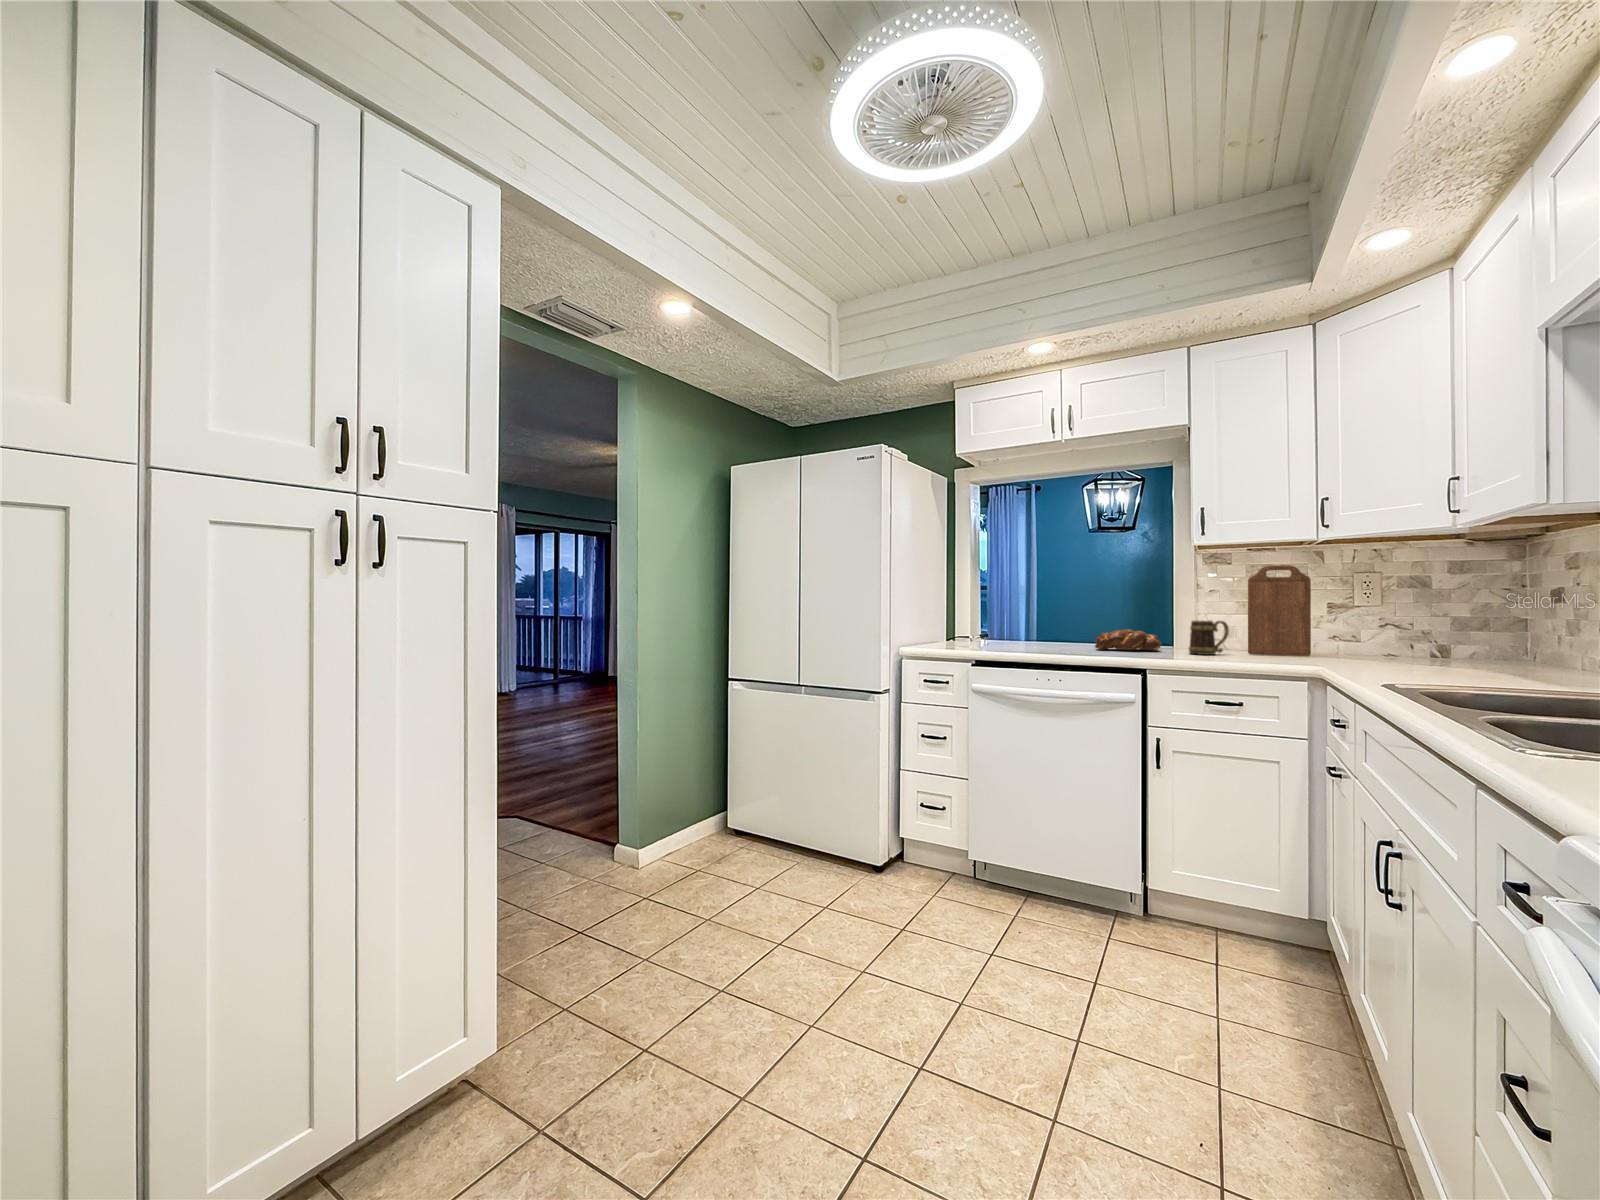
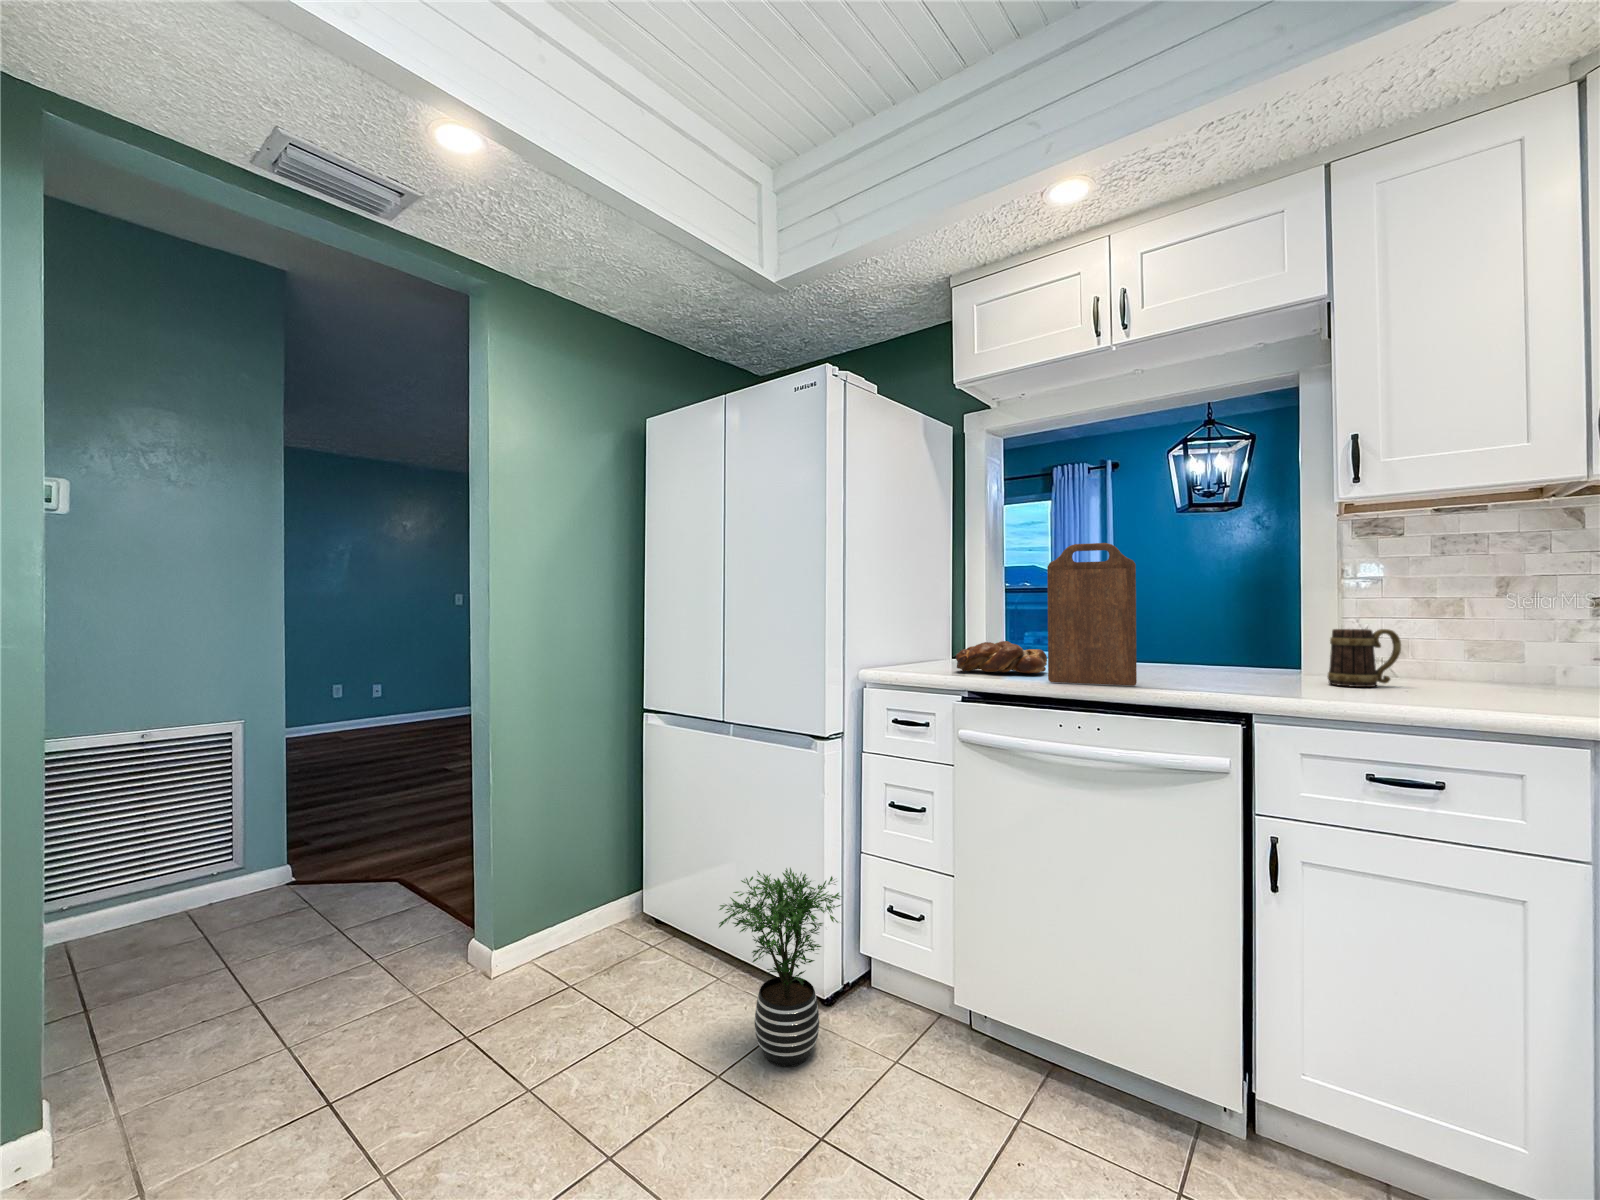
cutting board: present [1248,565,1311,656] -> present [1047,543,1137,686]
bread loaf: present [1095,629,1161,650] -> present [956,641,1047,673]
potted plant: none [820,776,903,899] -> present [719,868,842,1067]

